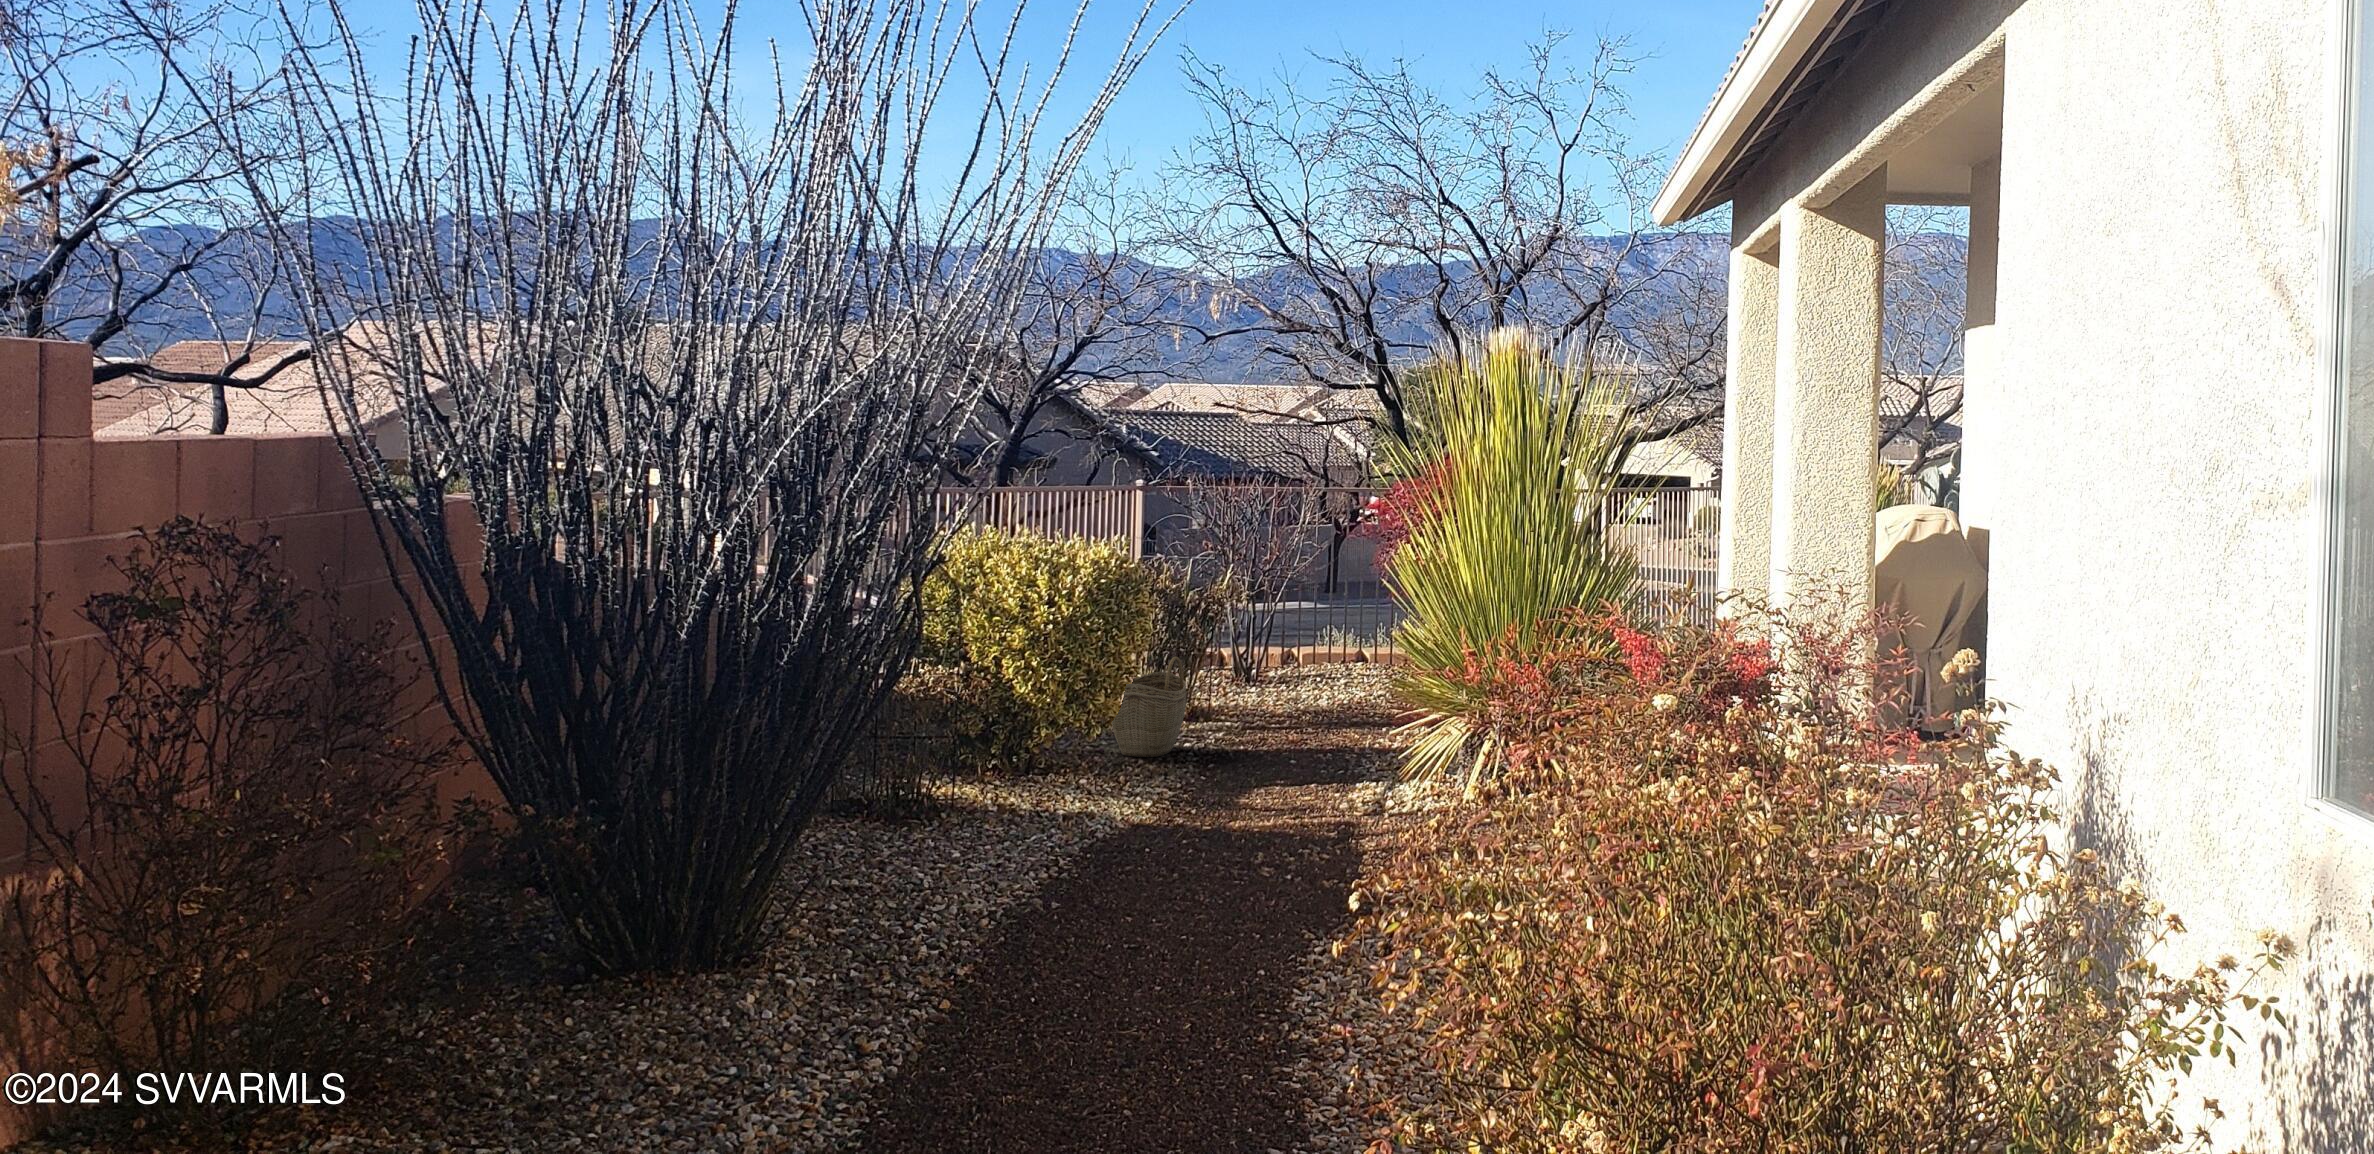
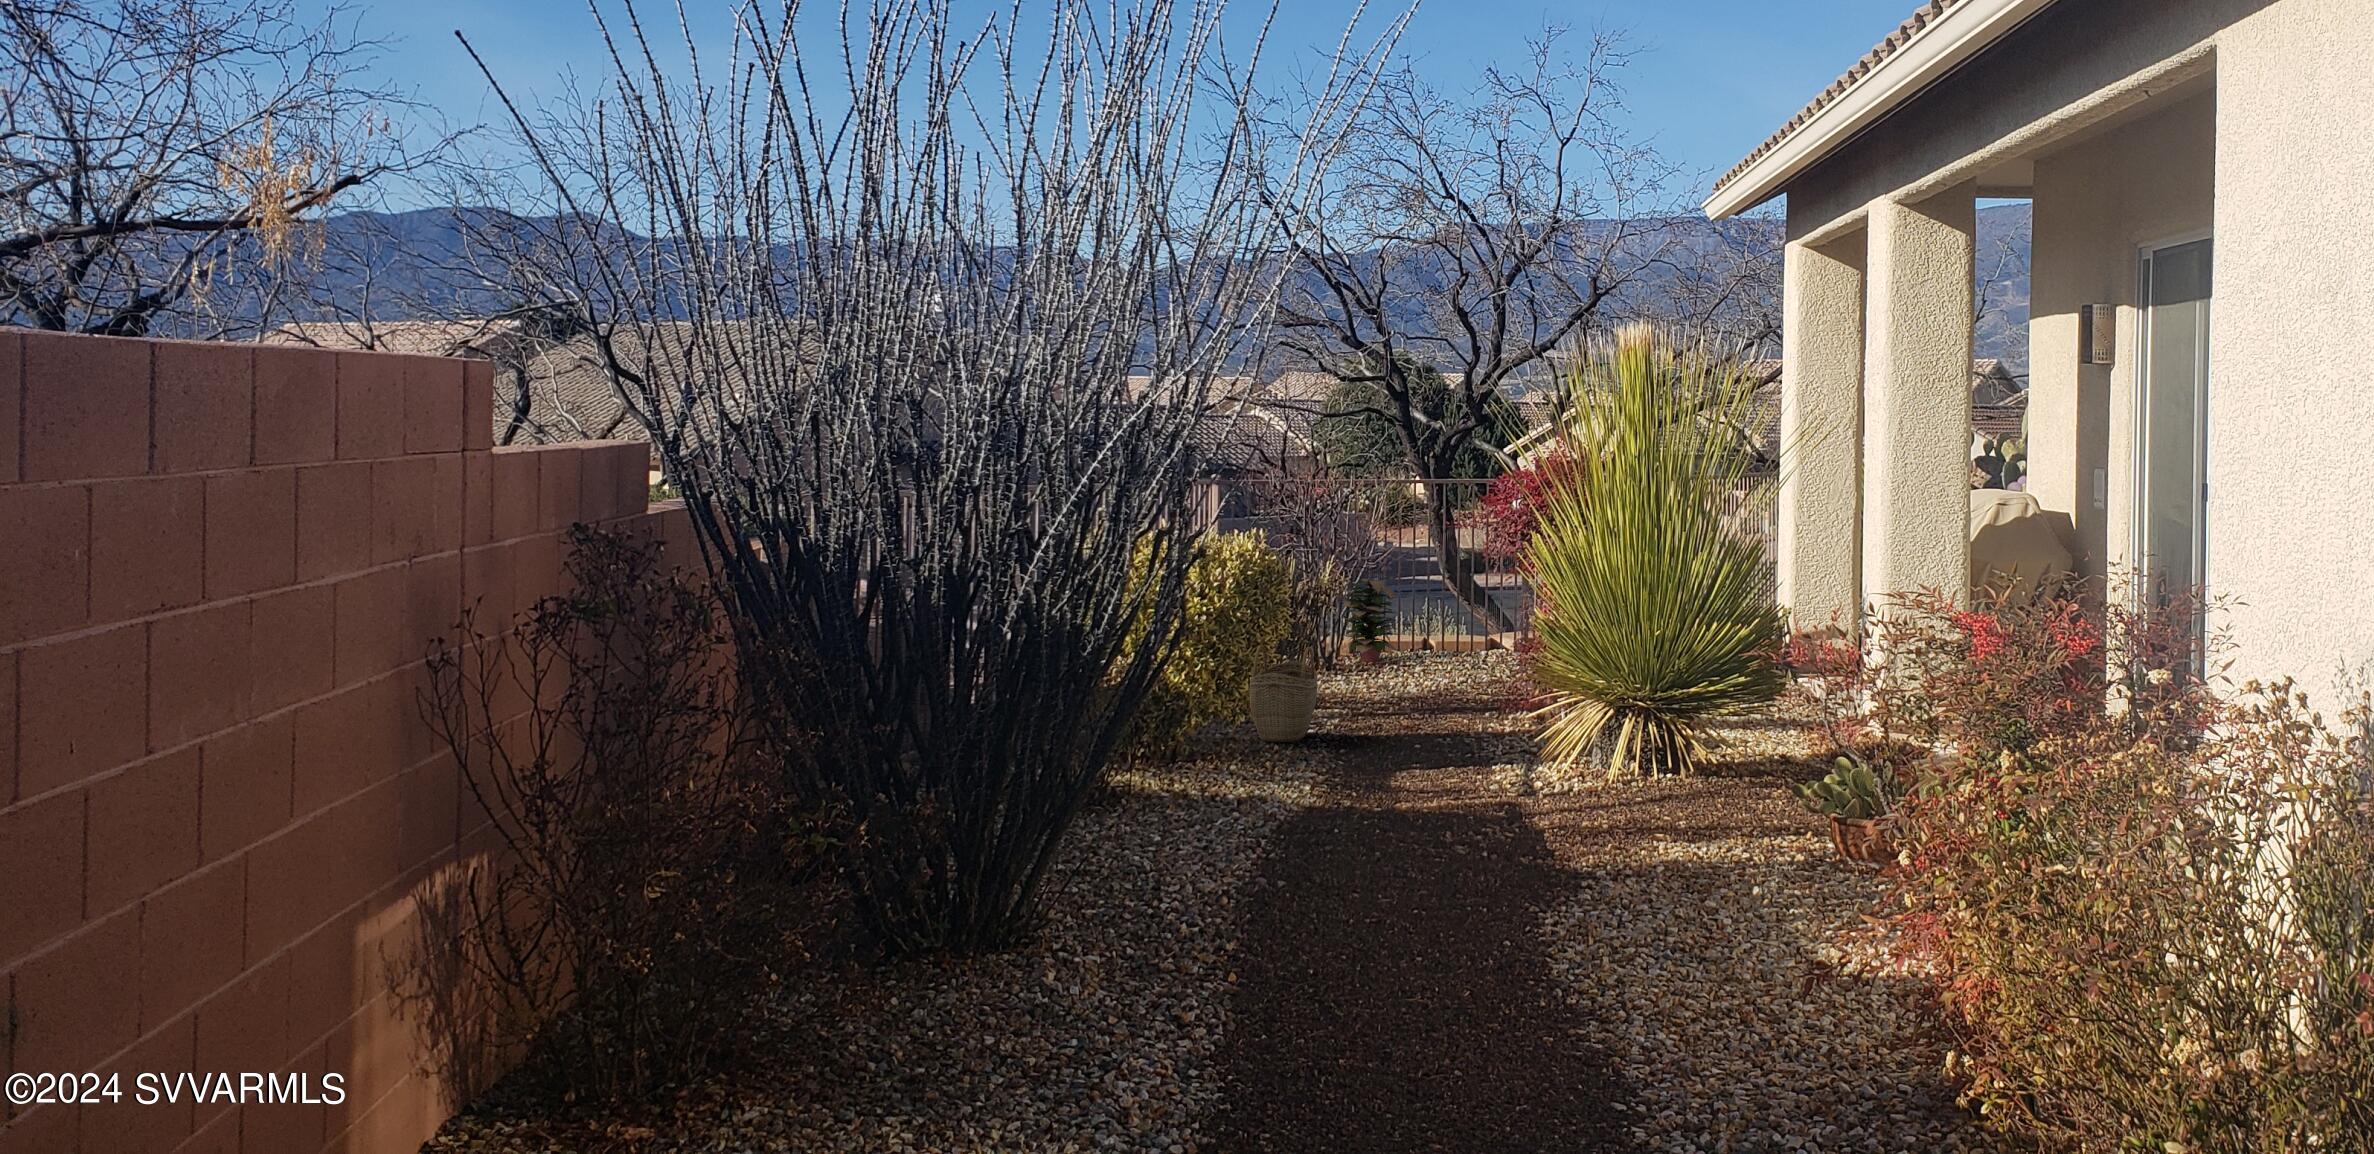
decorative plant: none [1254,587,1317,675] -> present [1341,579,1397,662]

